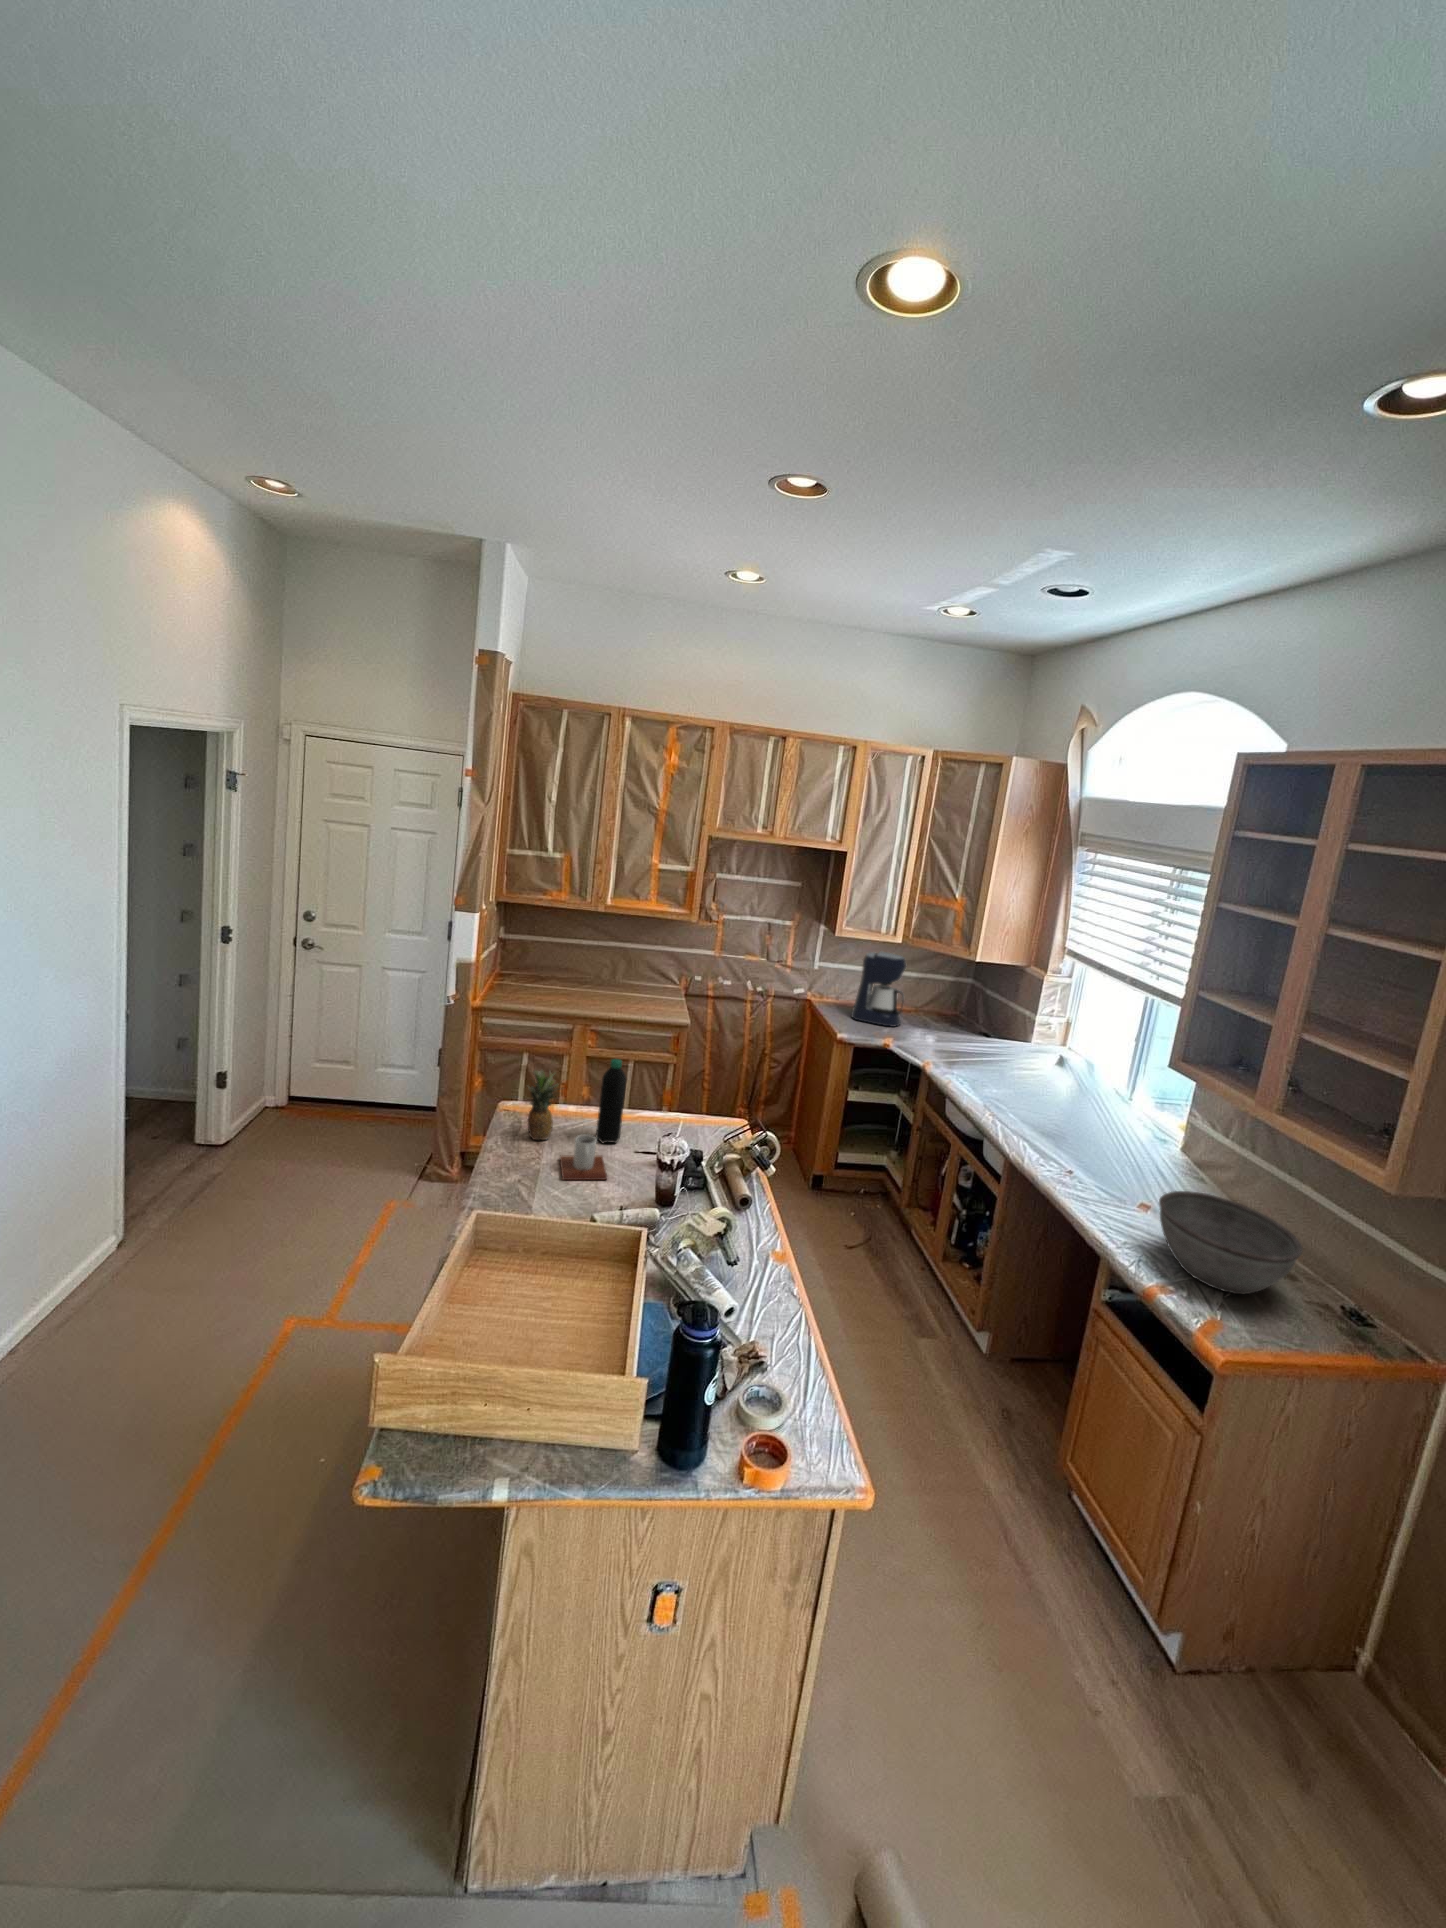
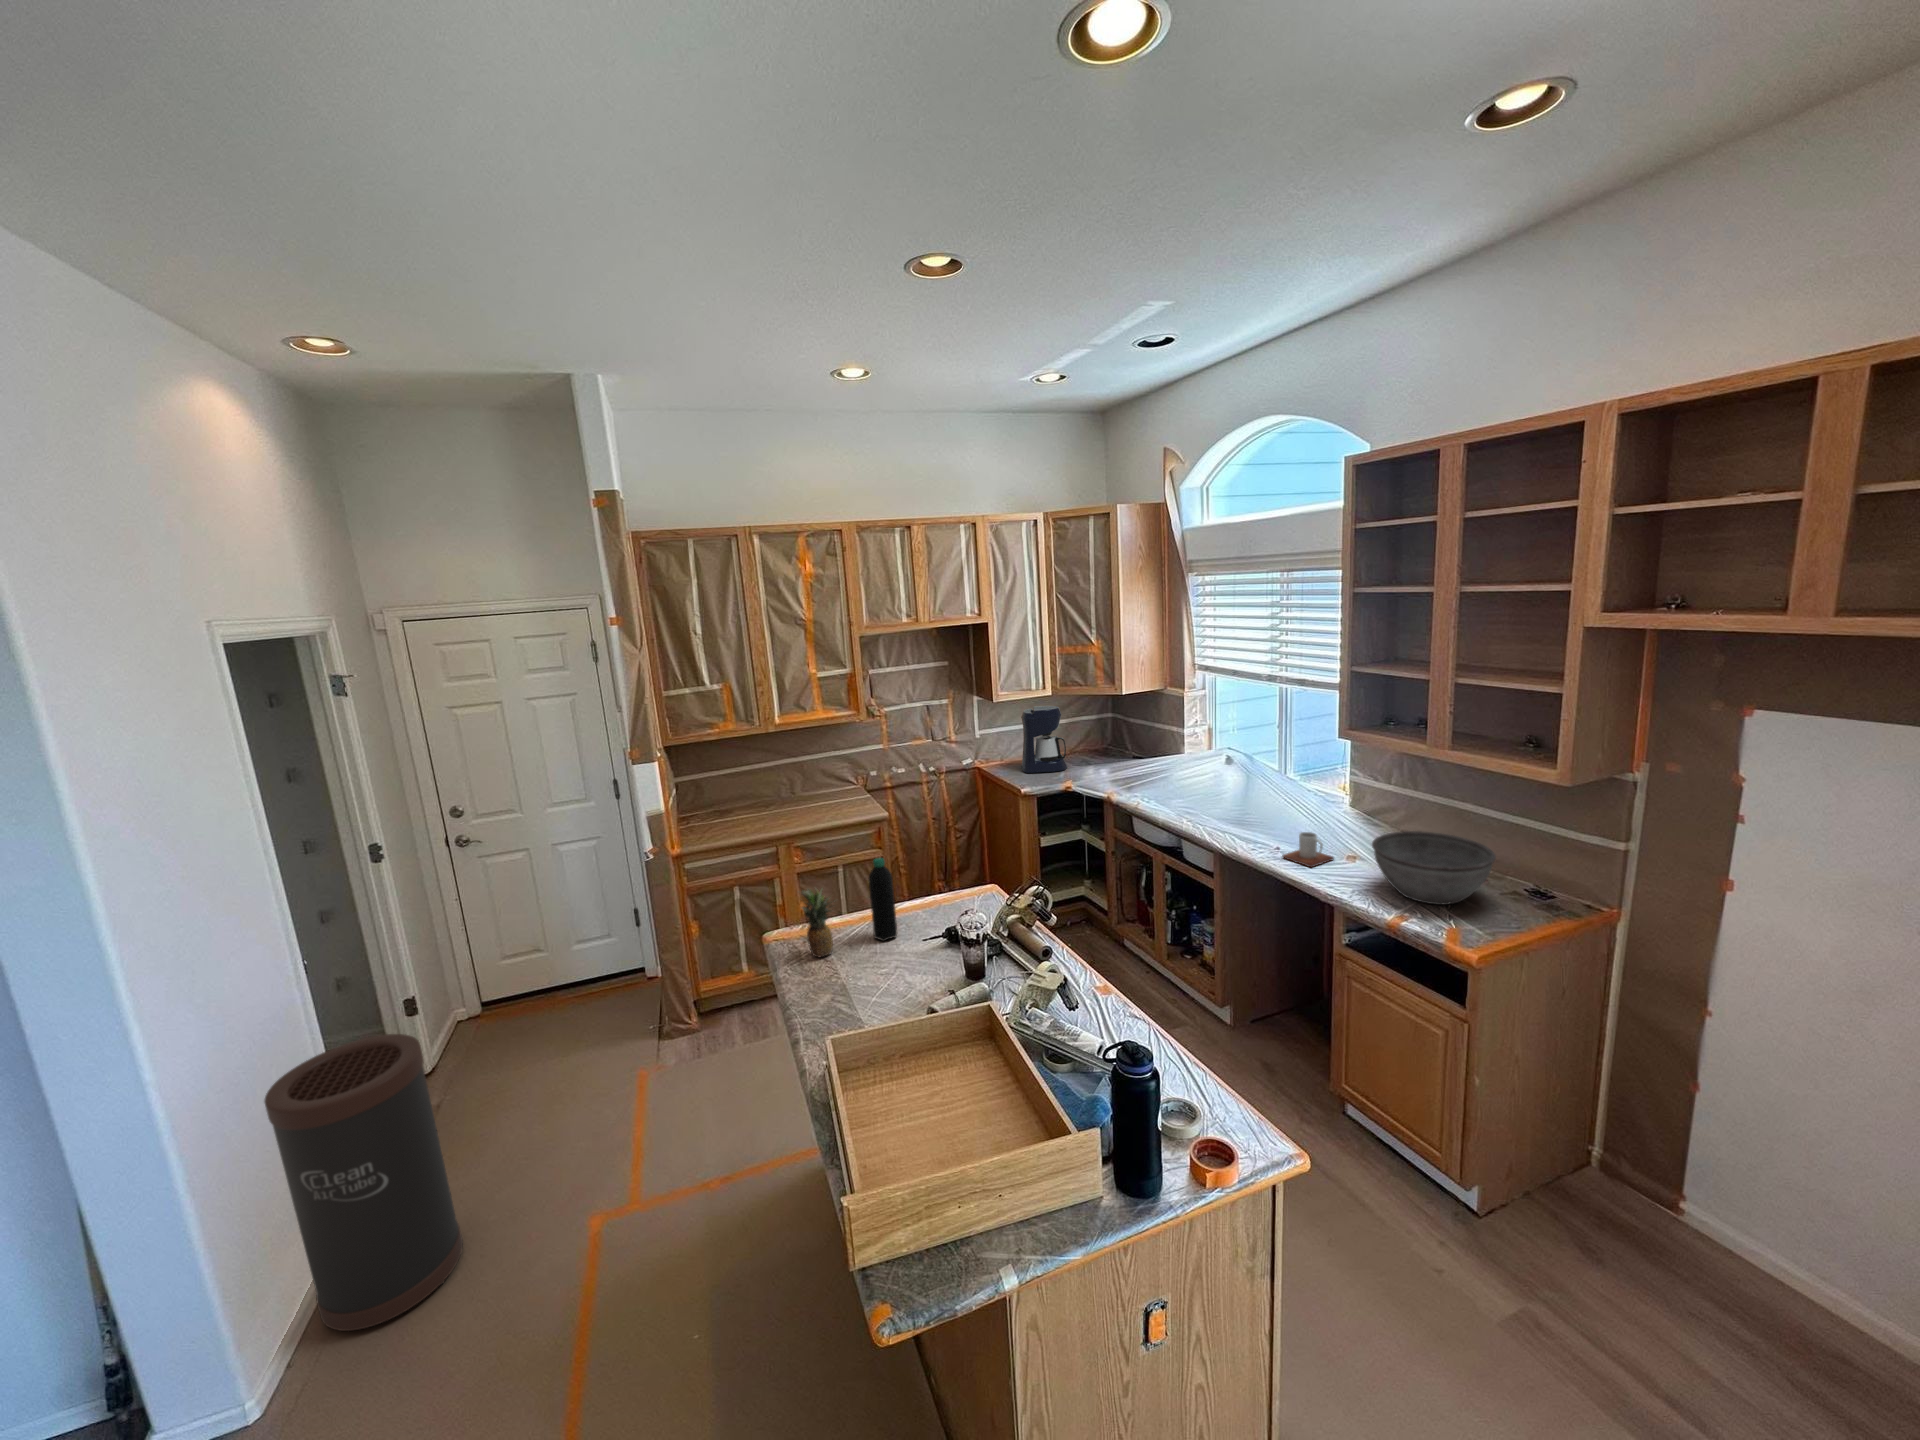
trash can: none [48,1094,186,1348] -> present [264,1034,463,1331]
mug: present [560,1134,607,1180] -> present [1282,832,1334,867]

